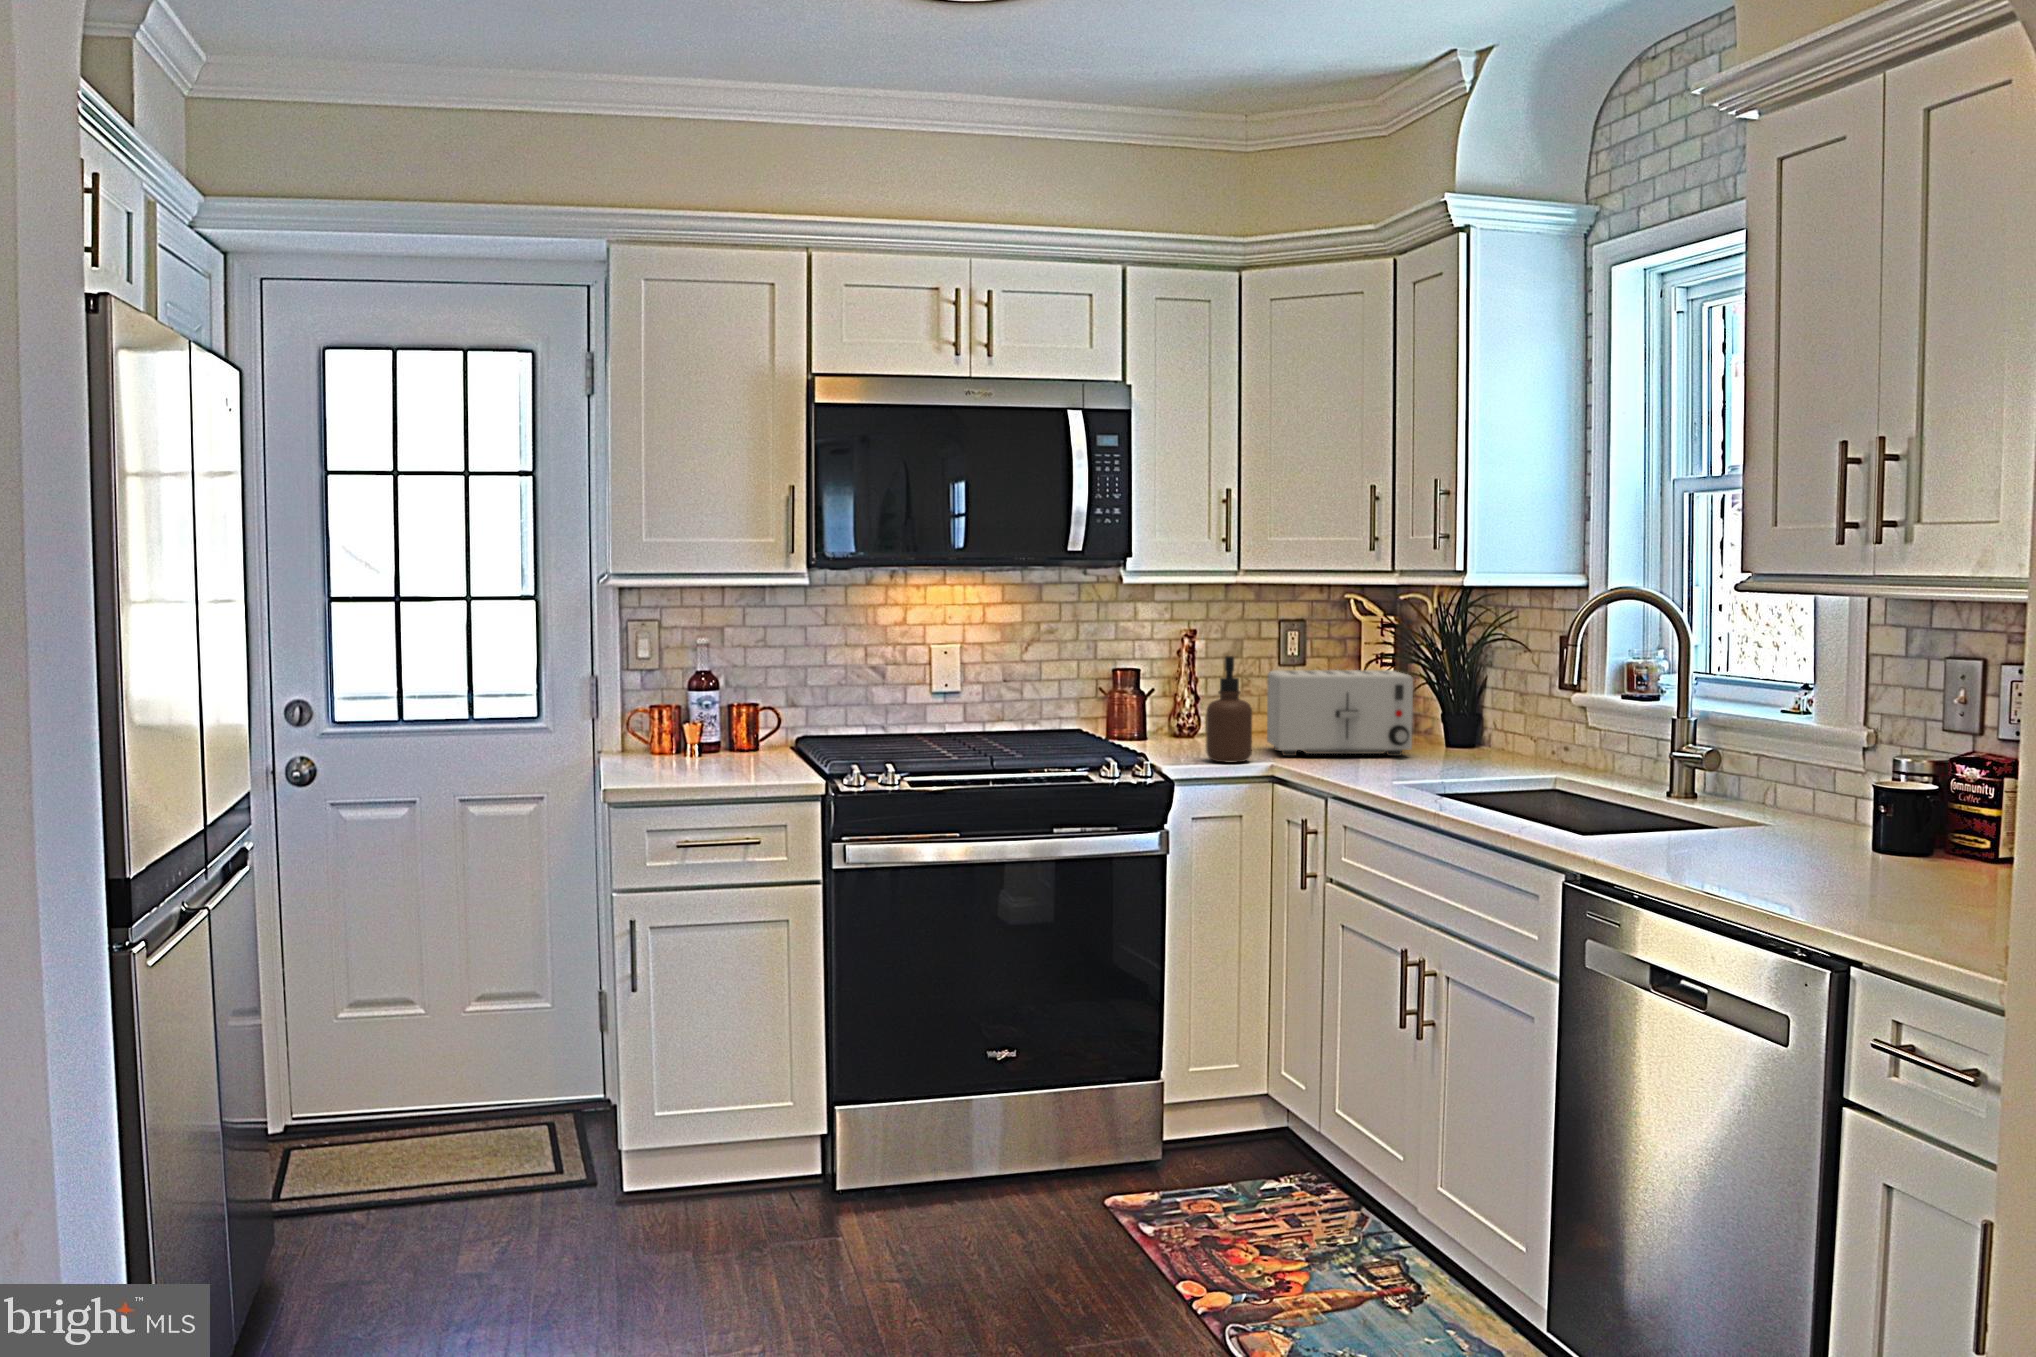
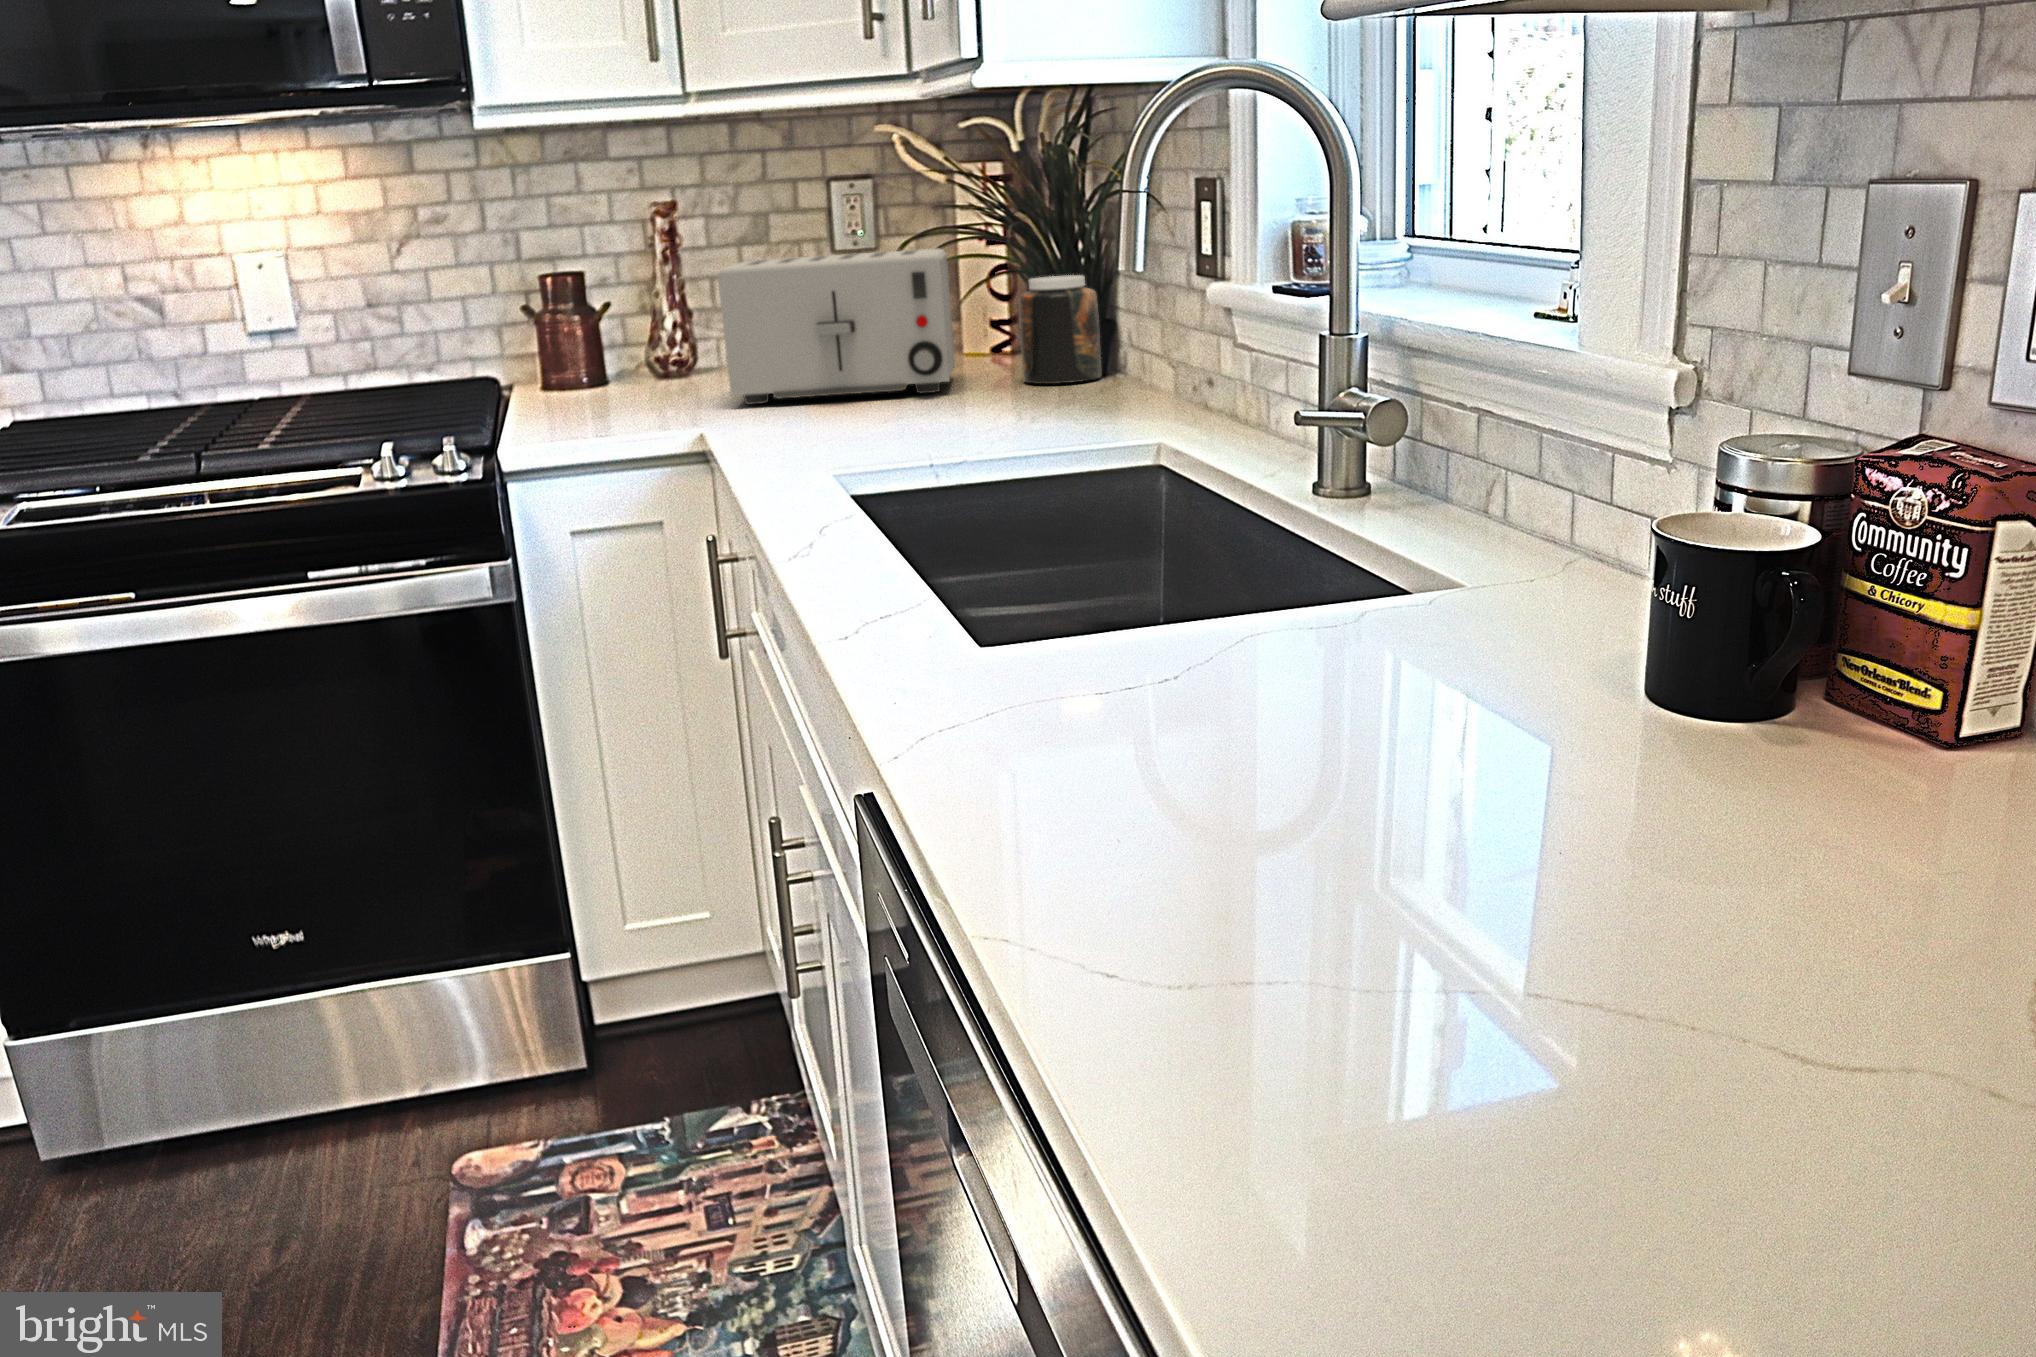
soap dispenser: present [1206,656,1252,763] -> none [587,241,673,424]
jar: none [1446,692,1497,755] -> present [1019,275,1101,384]

